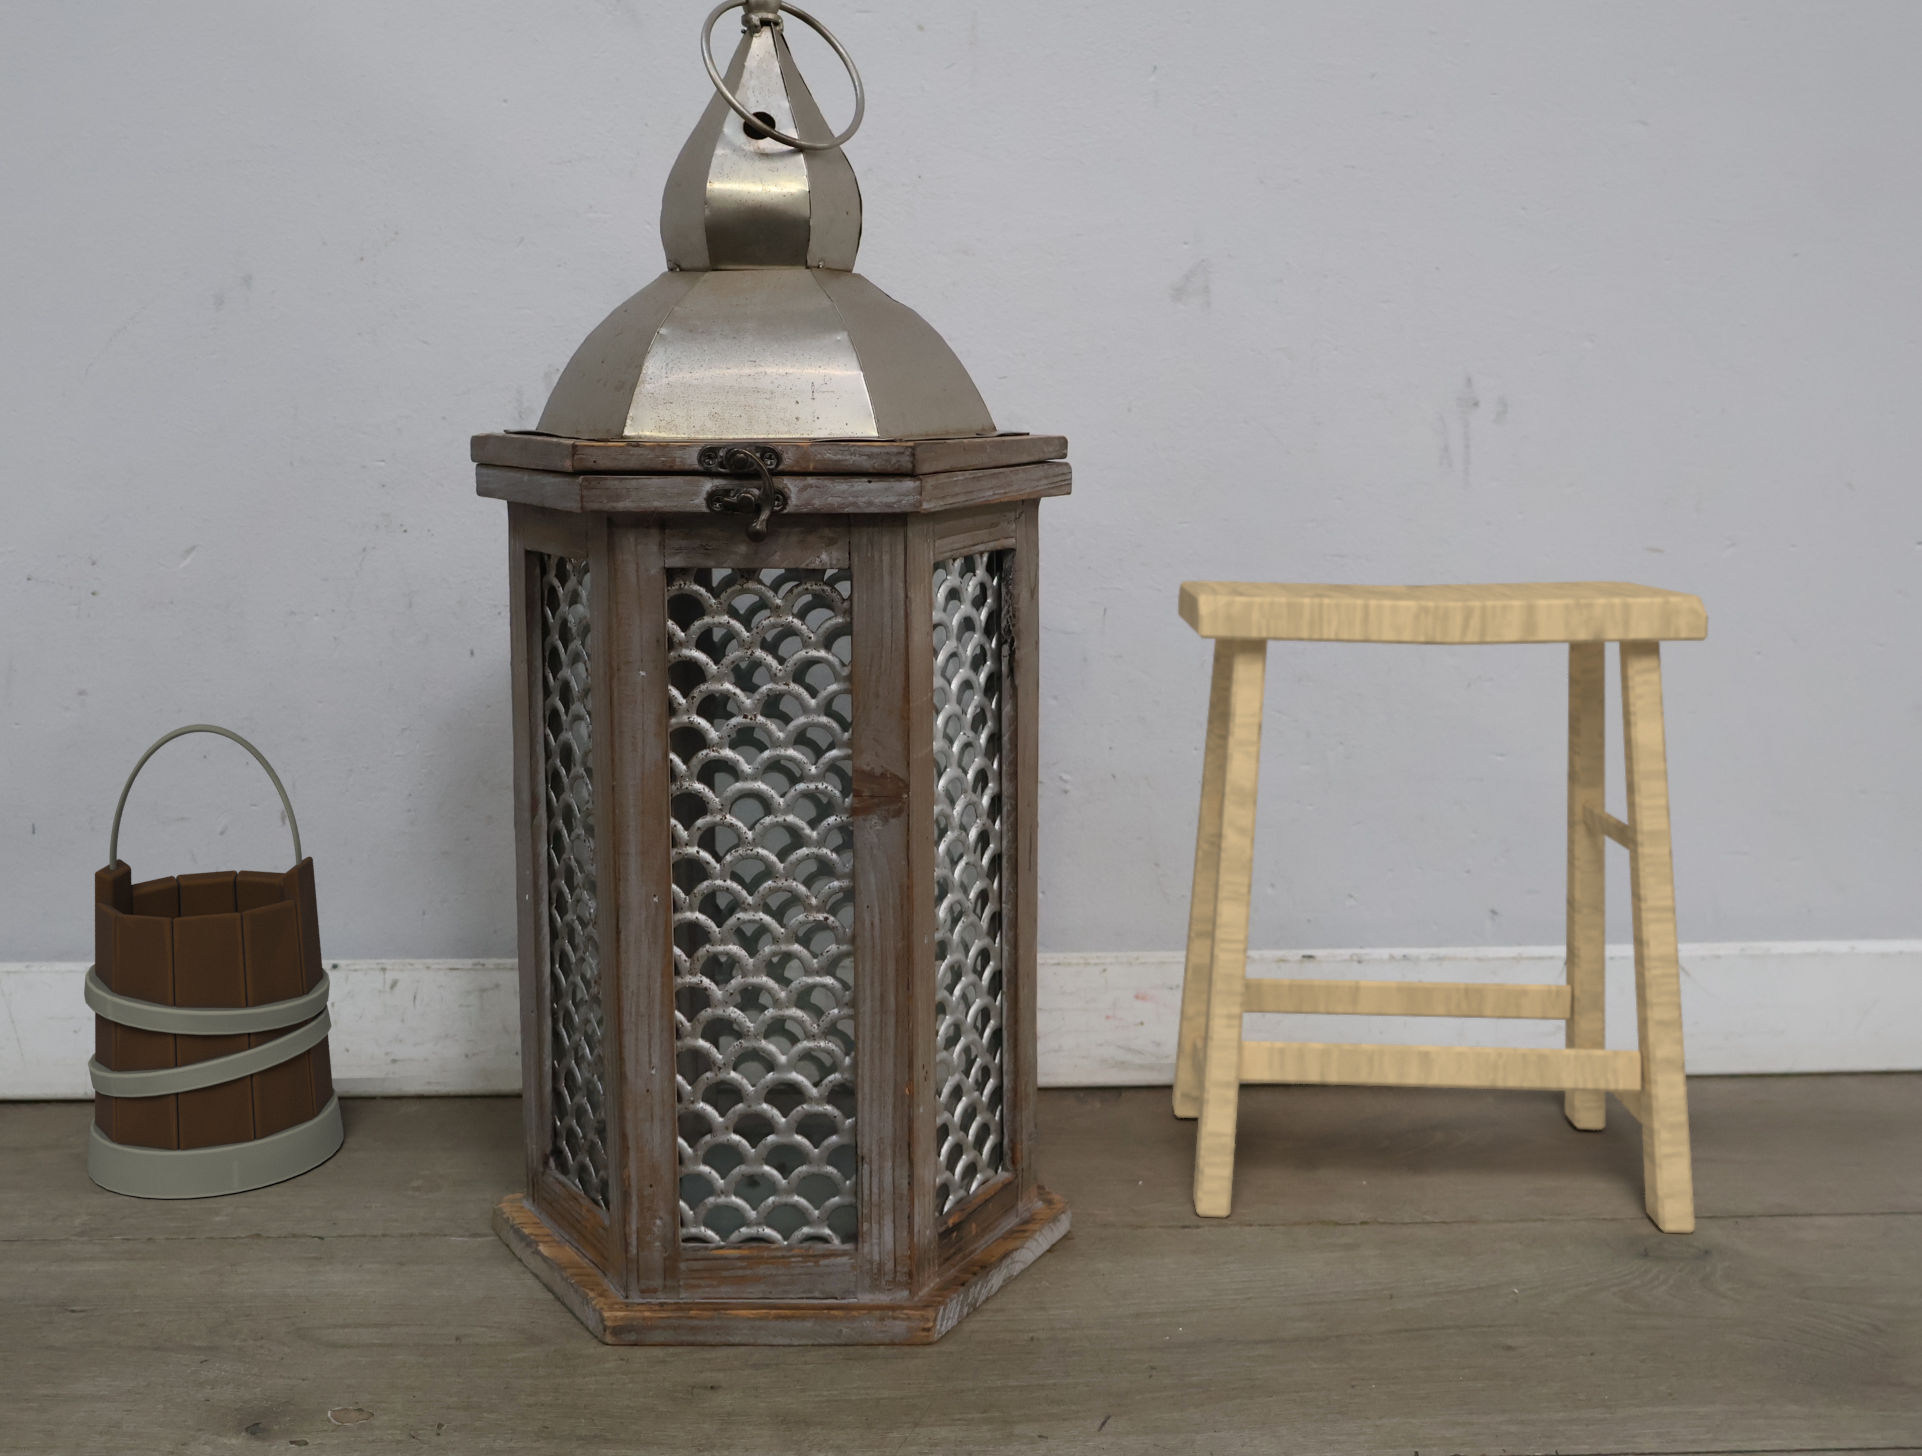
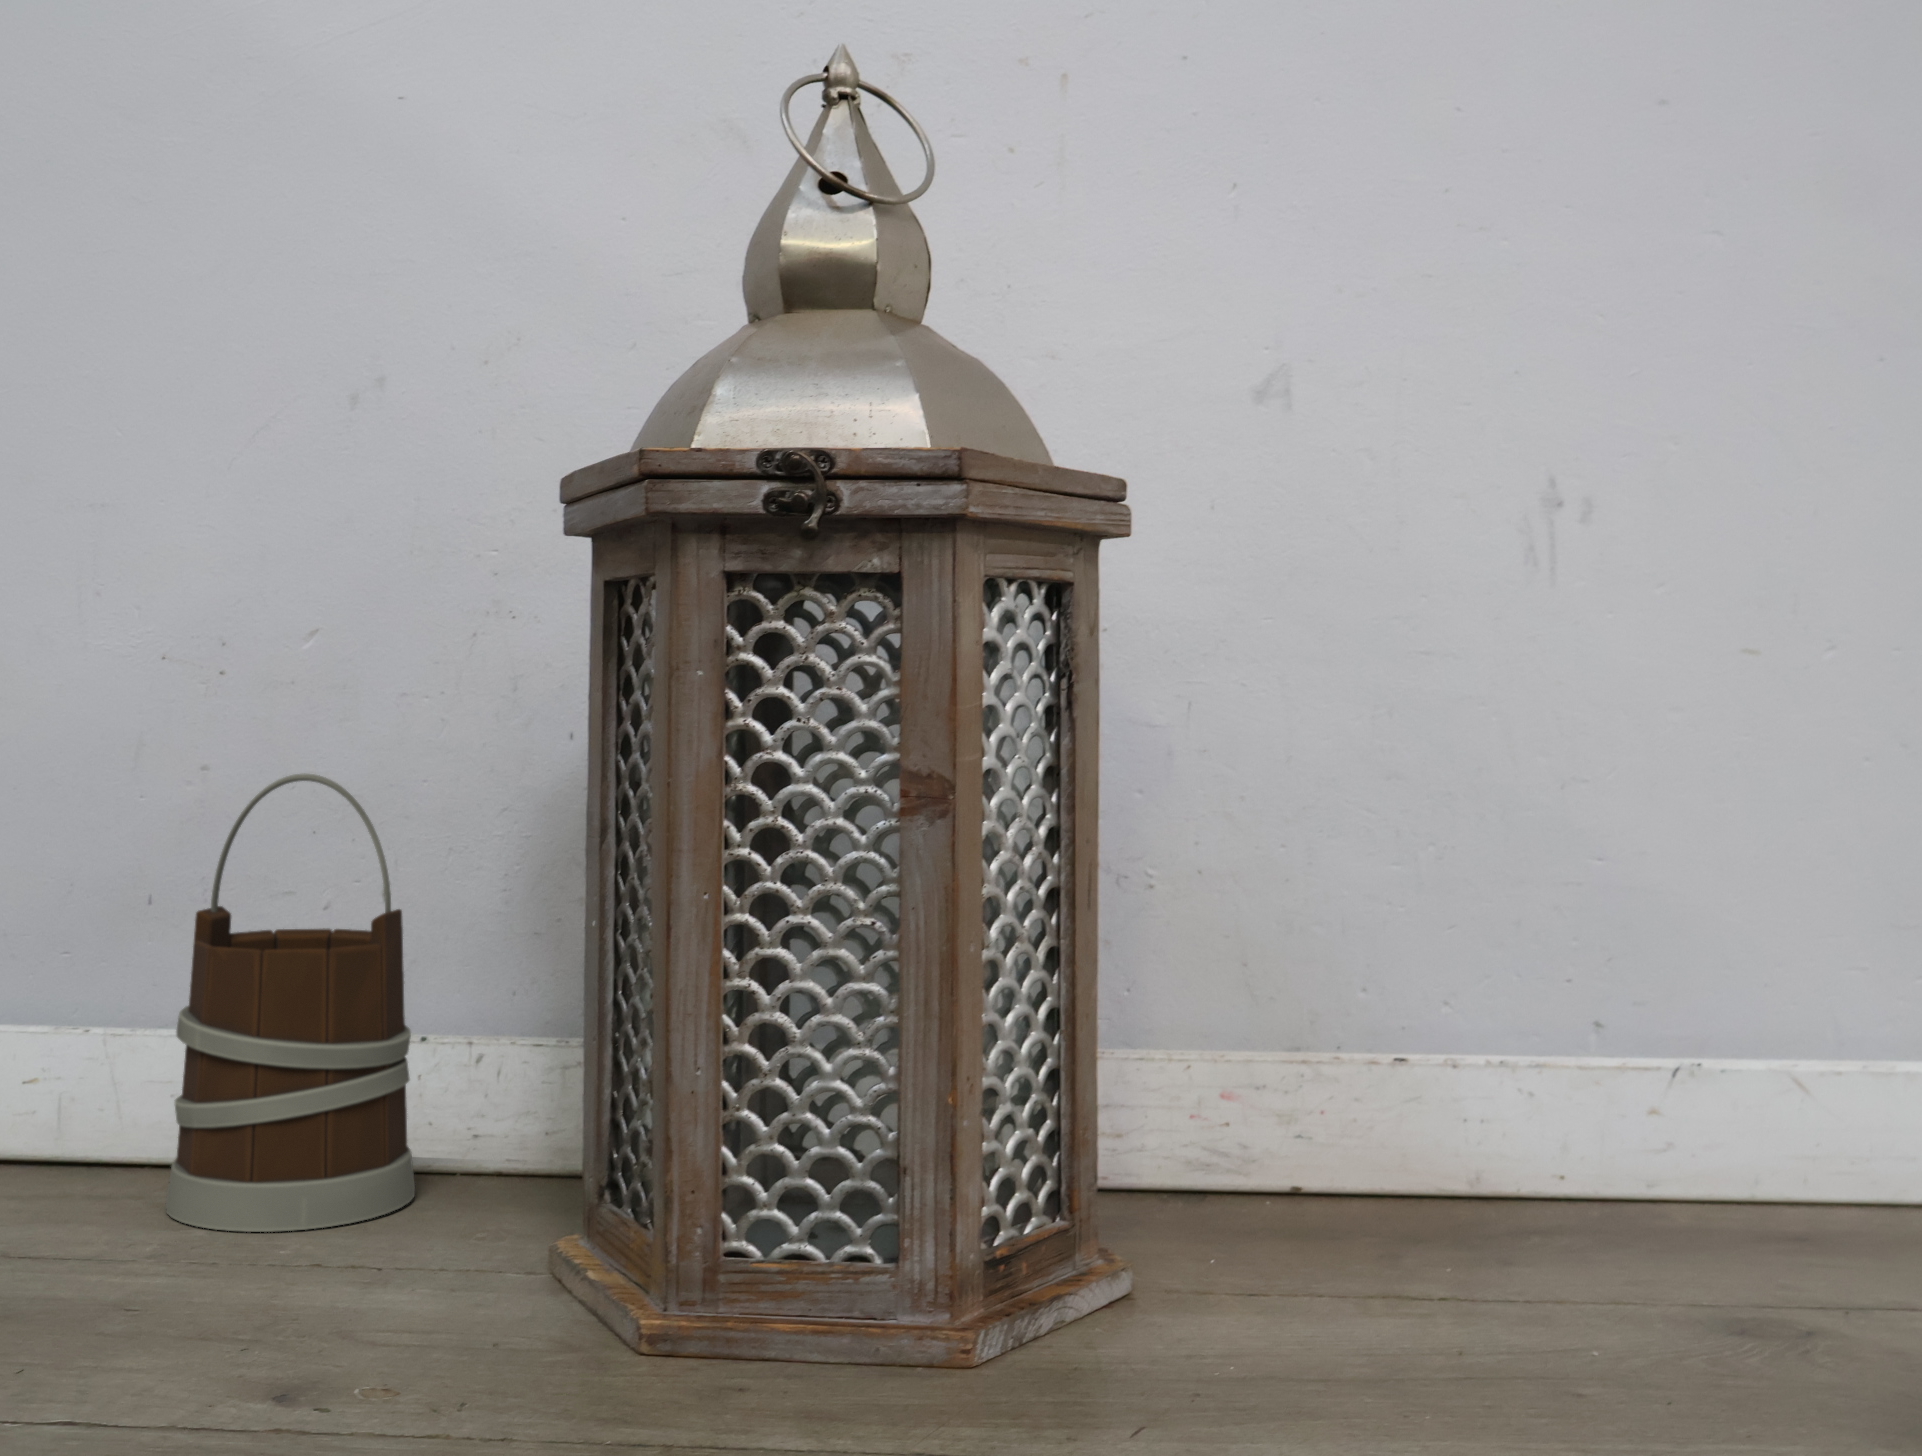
footstool: present [1172,581,1708,1233] -> none [1256,645,1806,1324]

